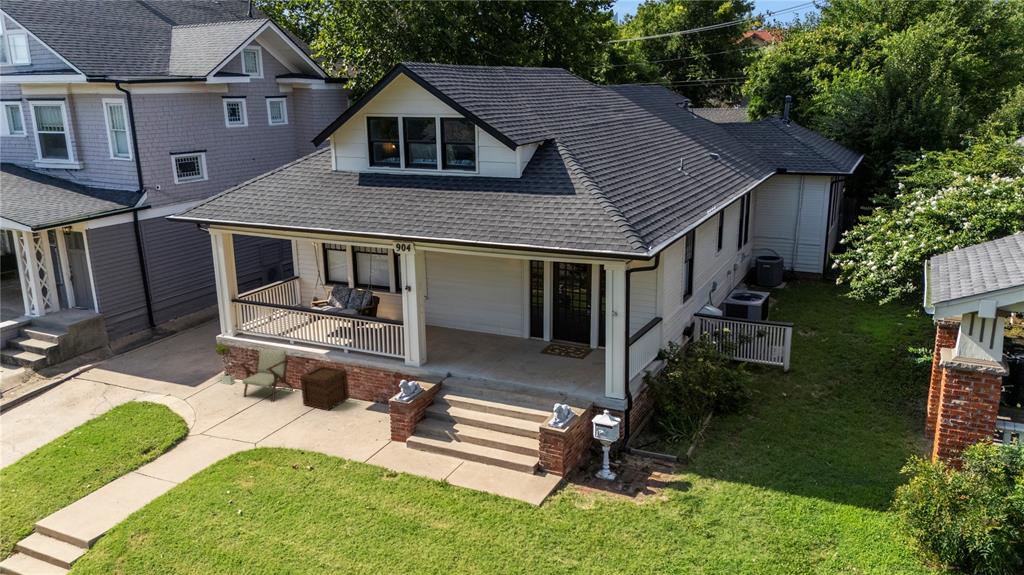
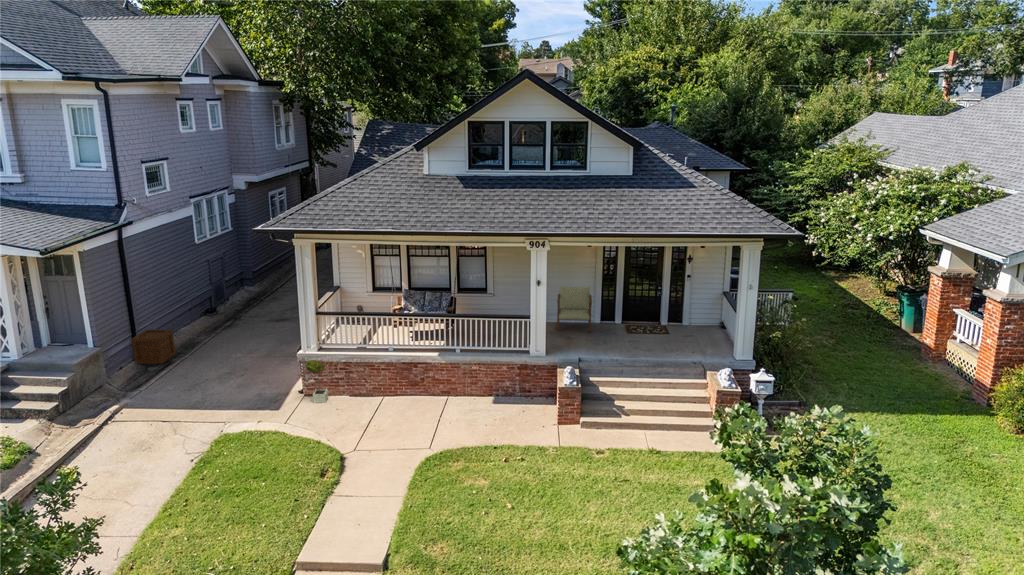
lounge chair: present [239,348,293,402] -> present [557,286,592,332]
wooden crate: present [300,366,349,410] -> present [132,329,176,364]

